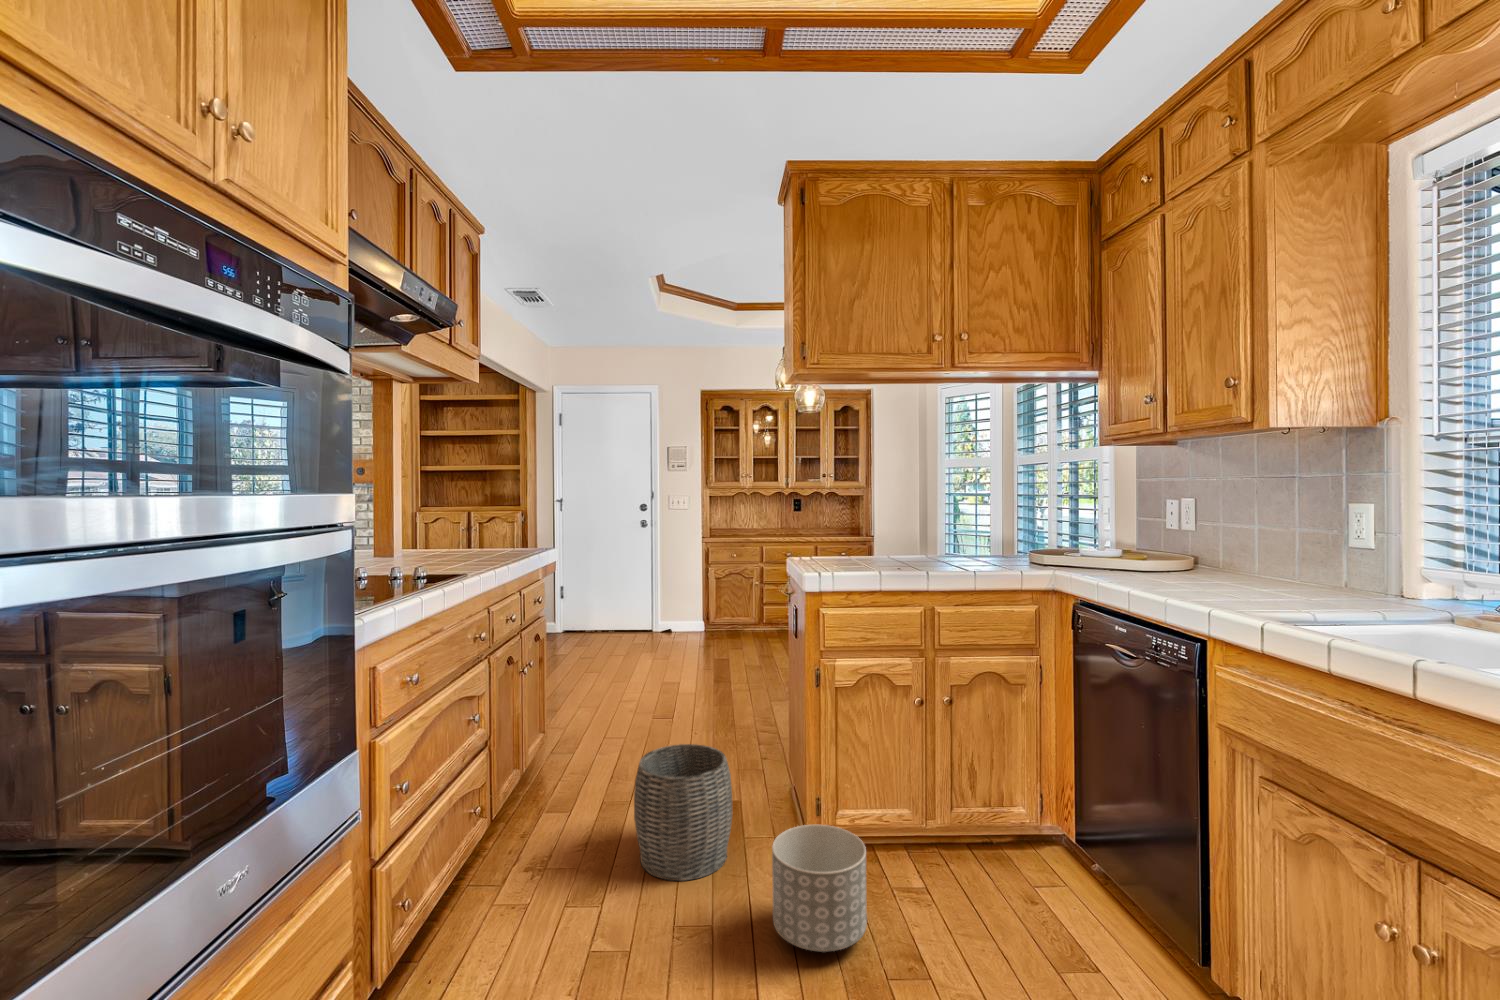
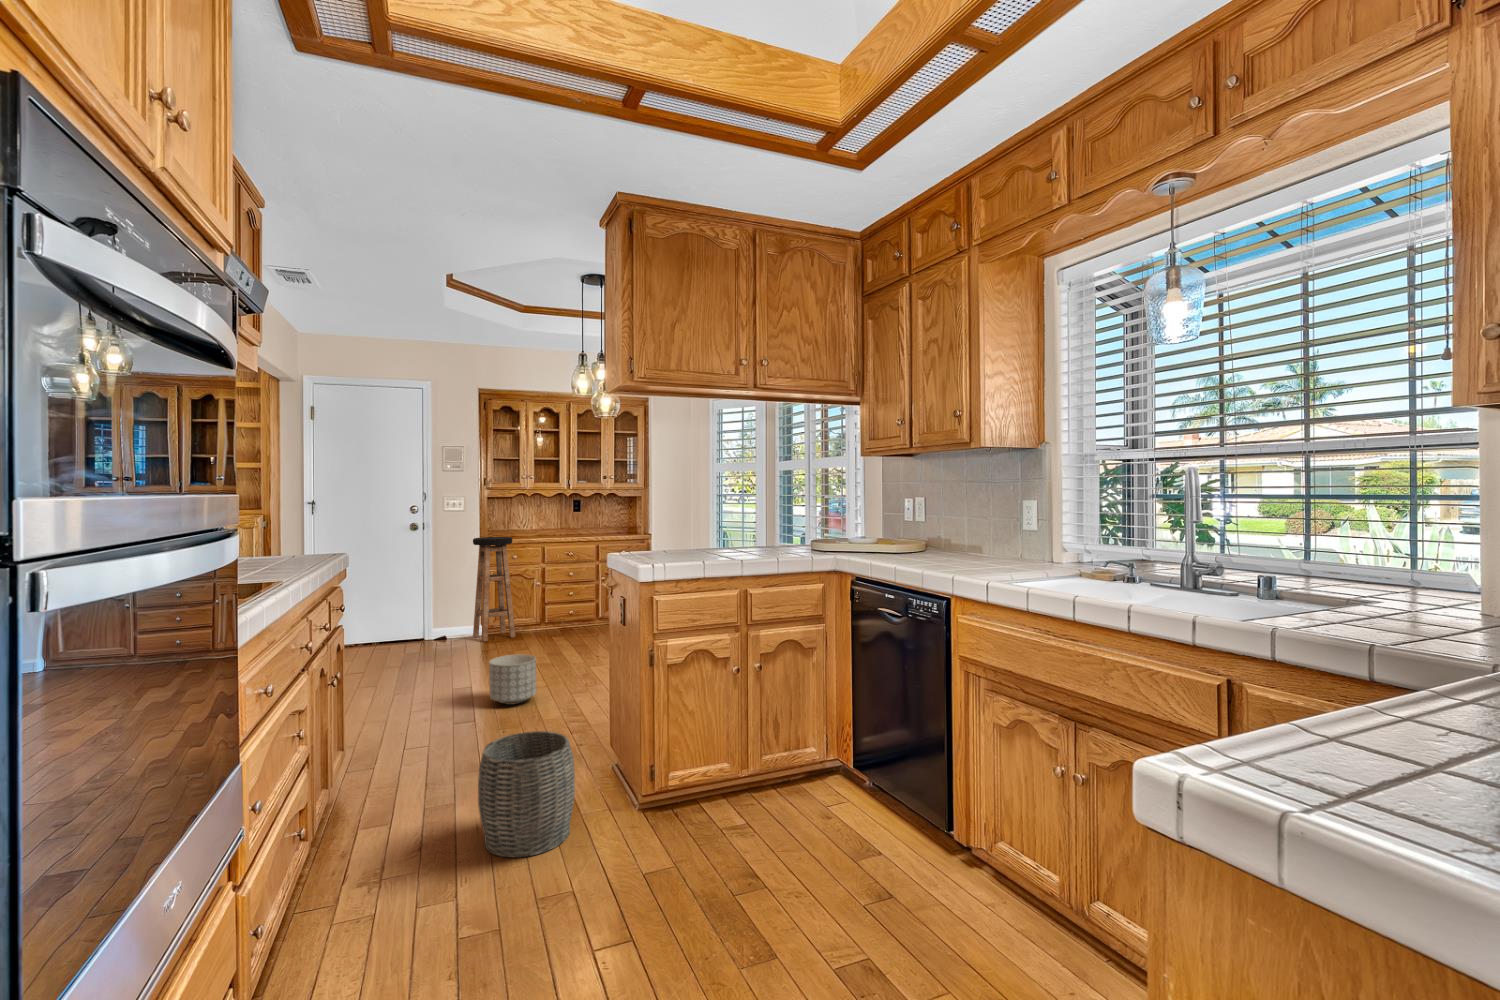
bar stool: none [697,534,735,636] -> present [473,537,515,642]
planter: present [772,825,867,952] -> present [489,654,536,705]

